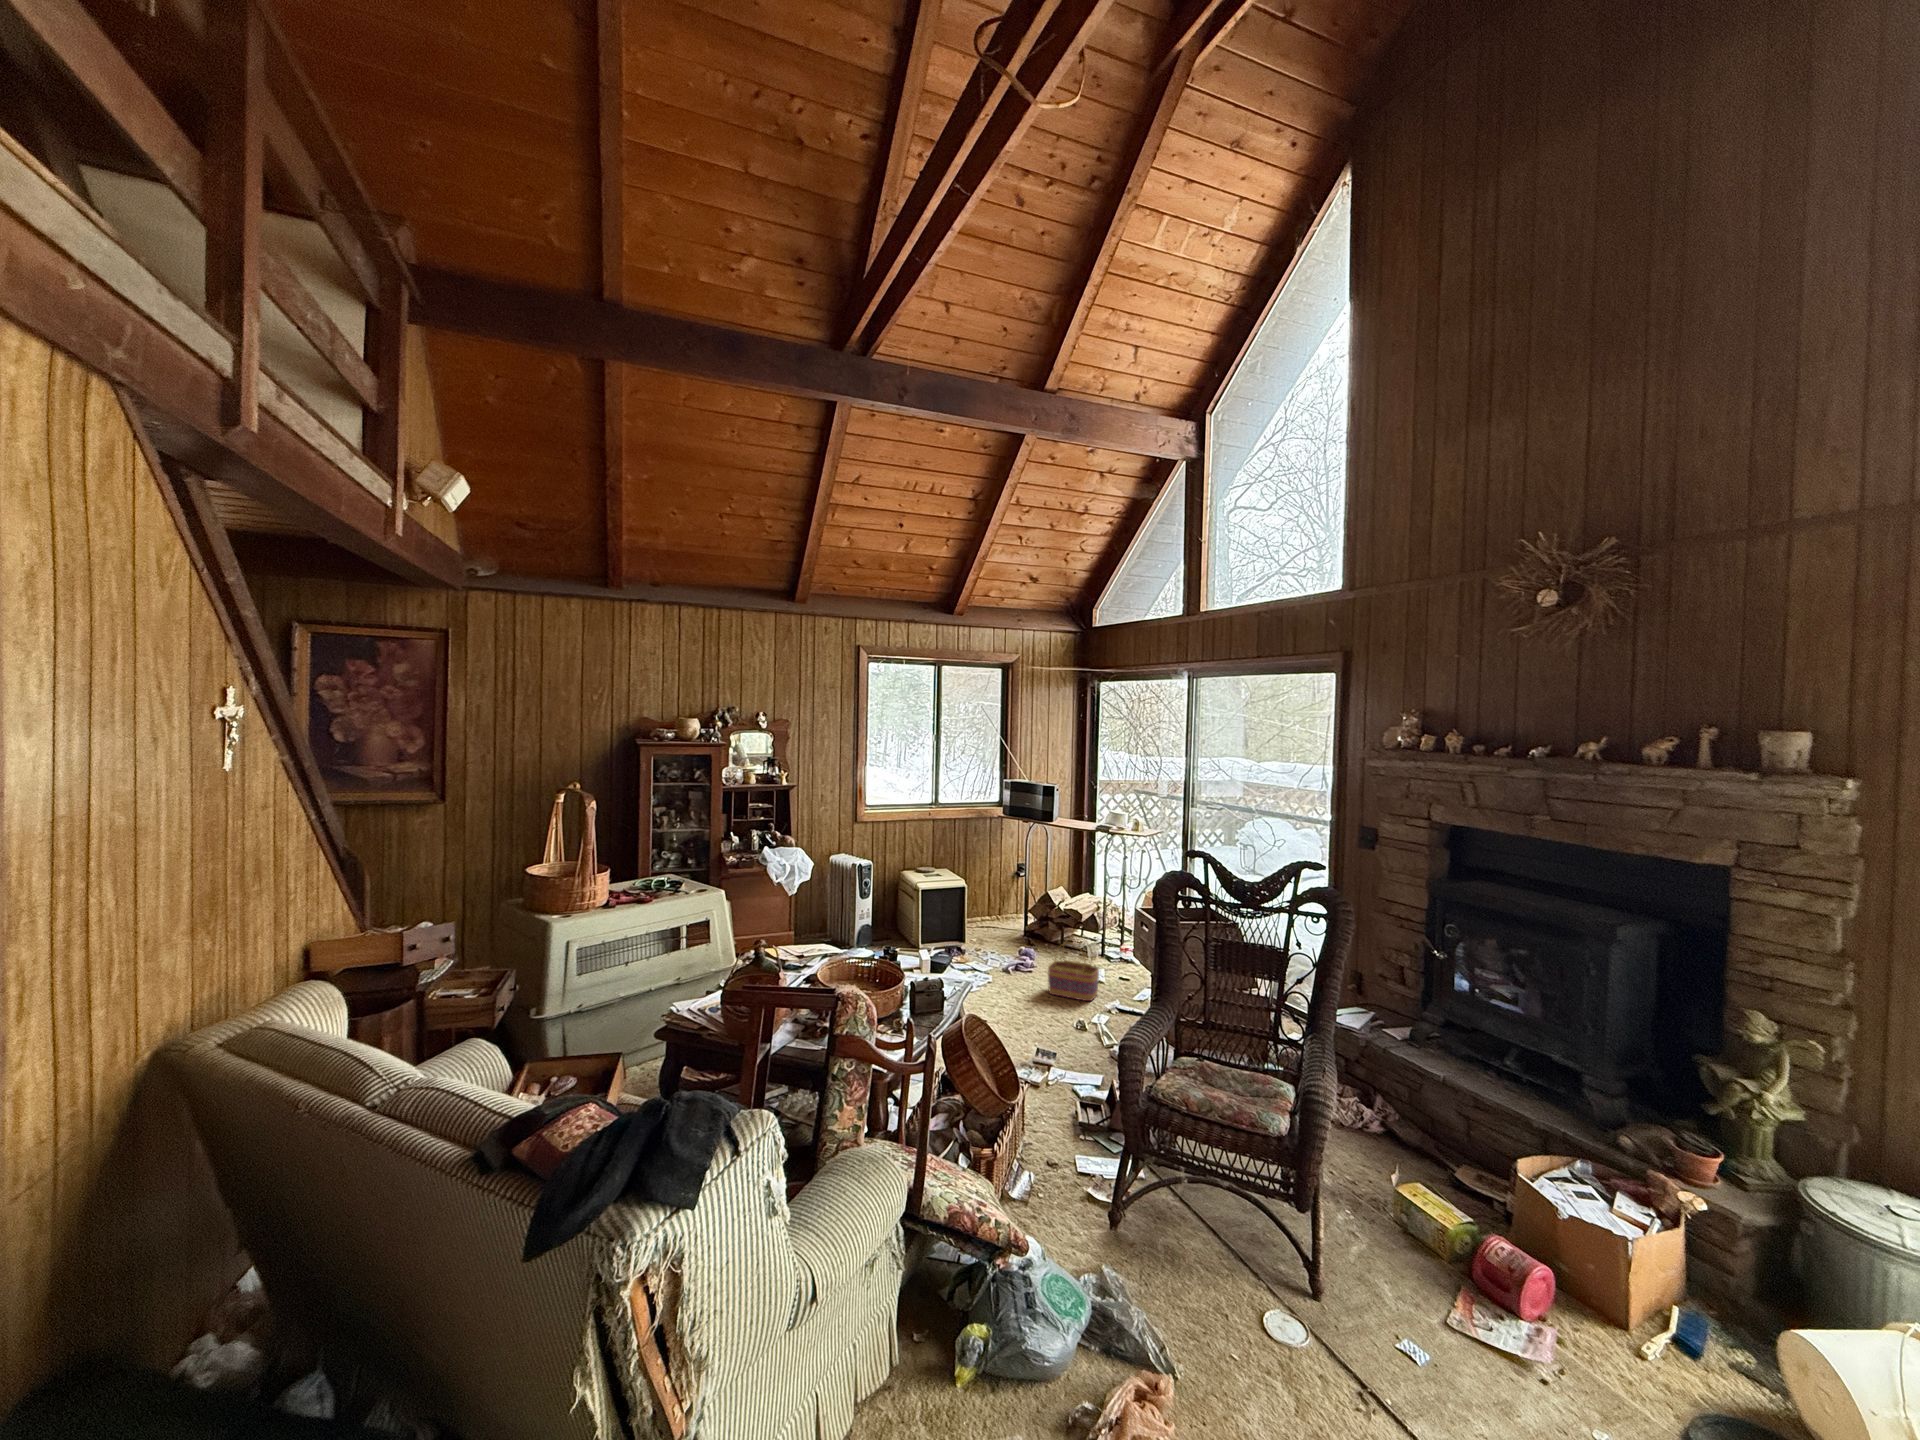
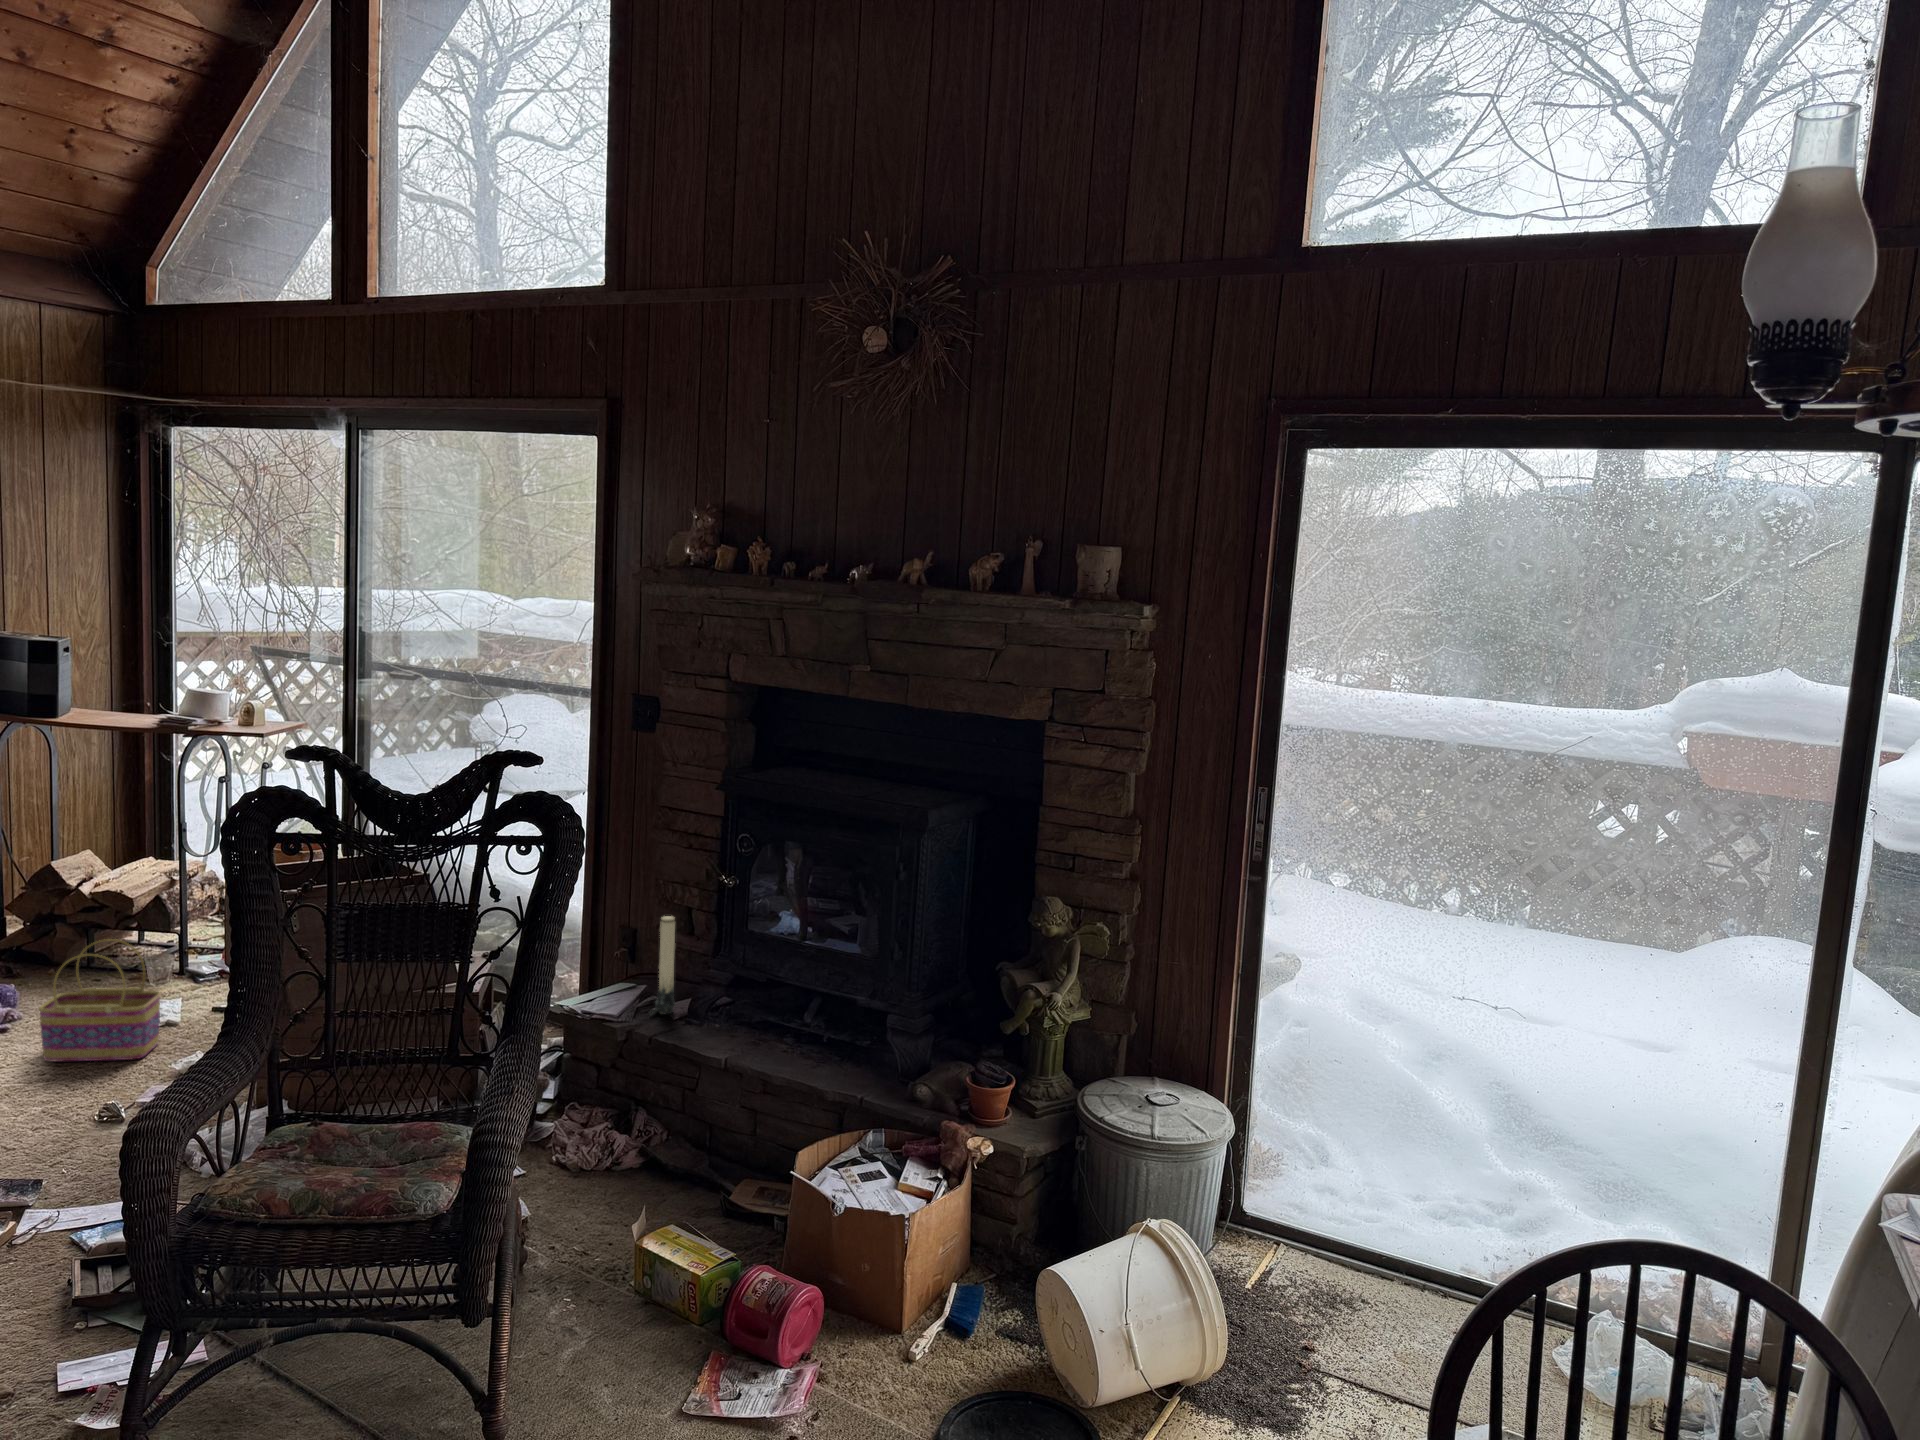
candle: none [1384,972,1403,1037] -> present [649,916,676,1016]

